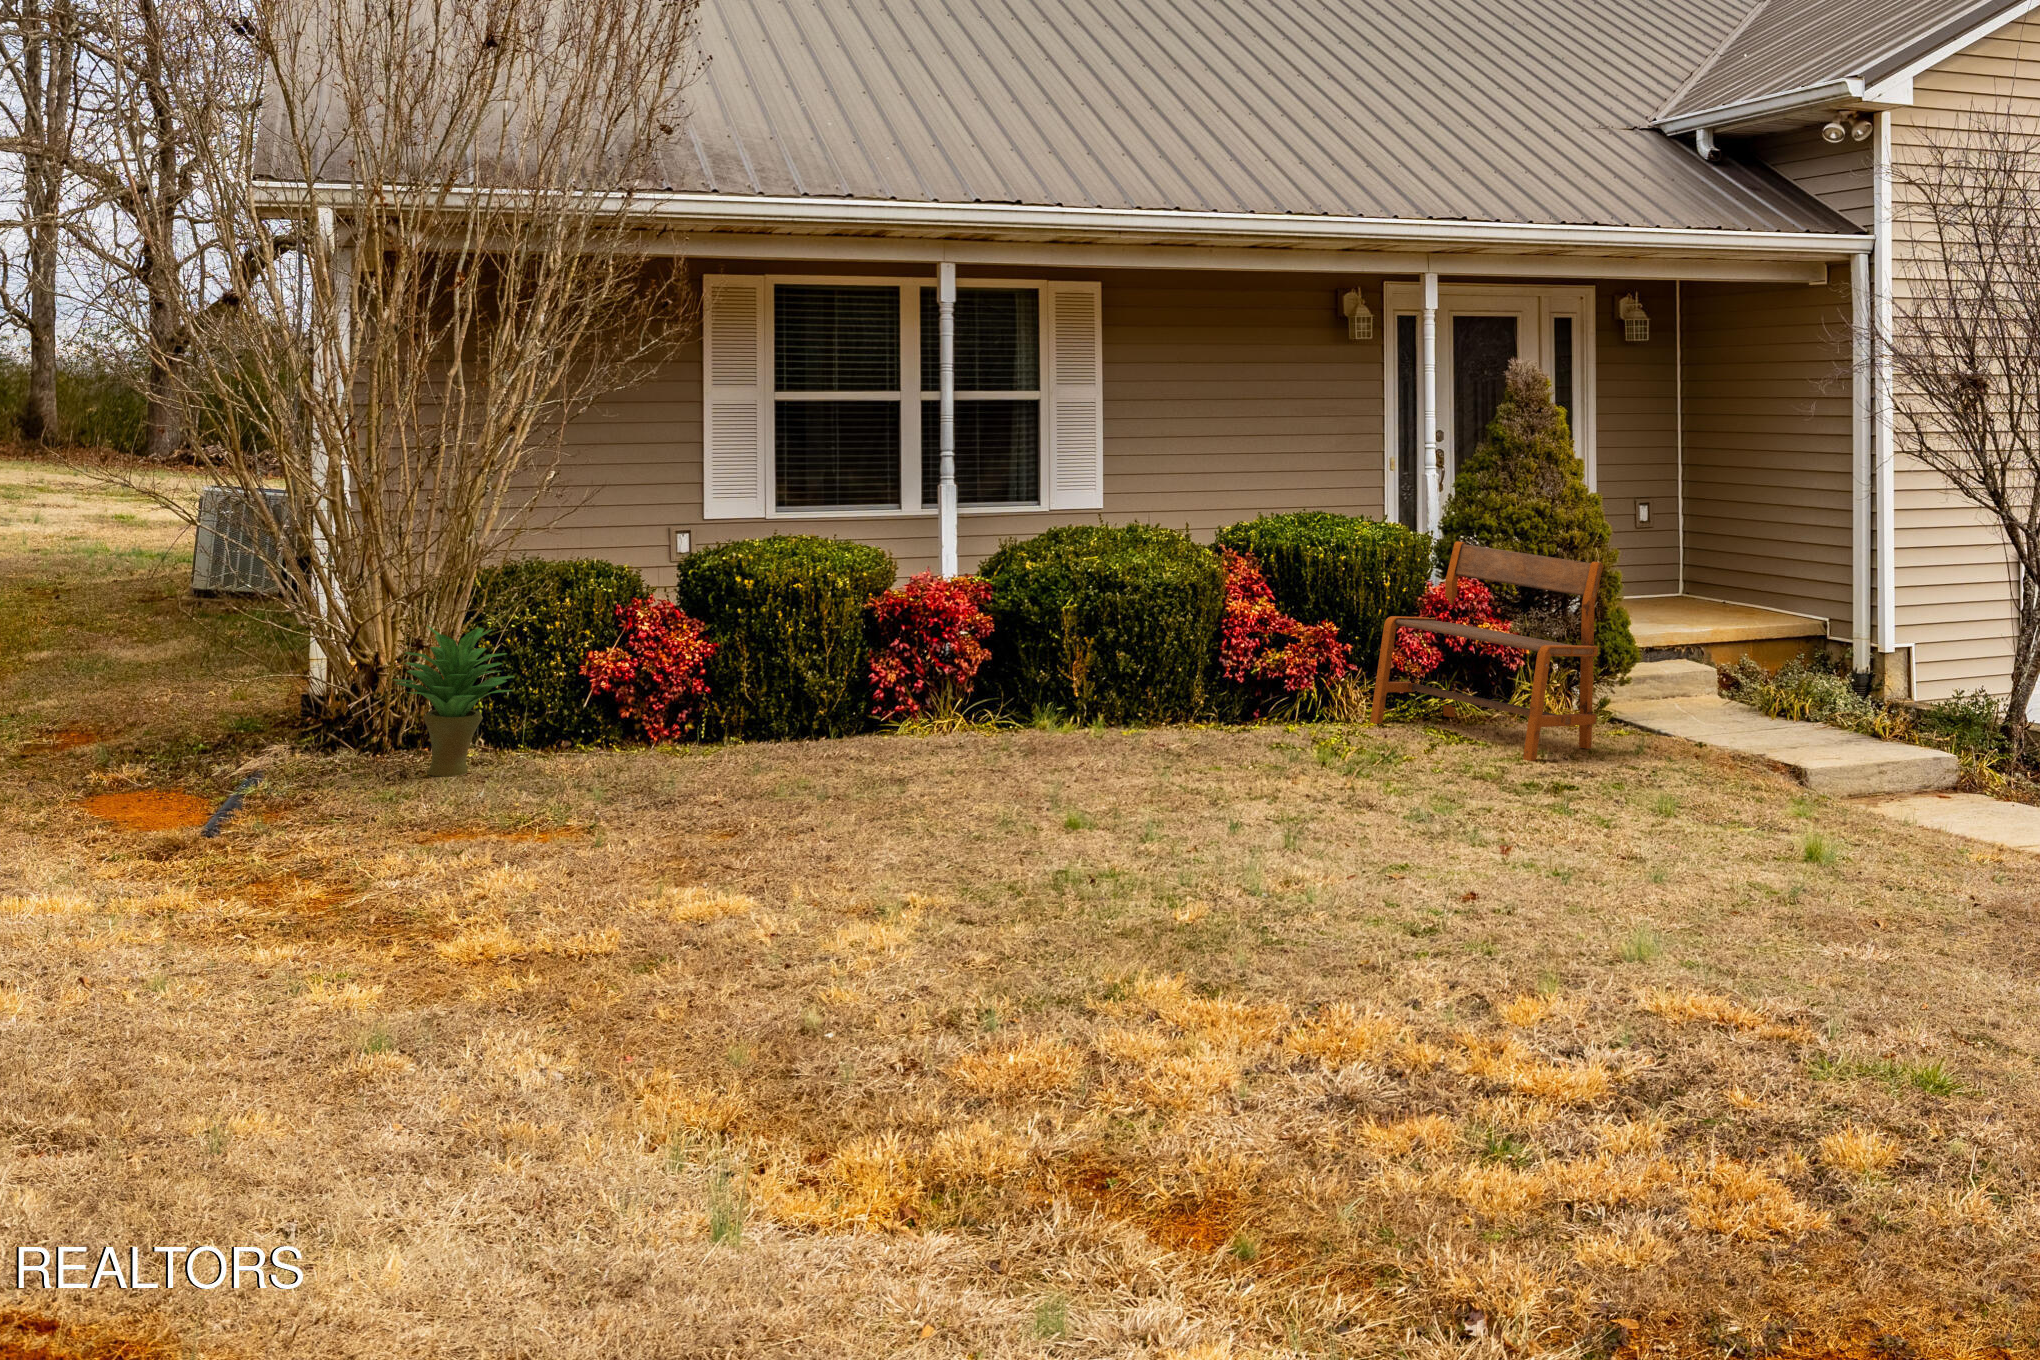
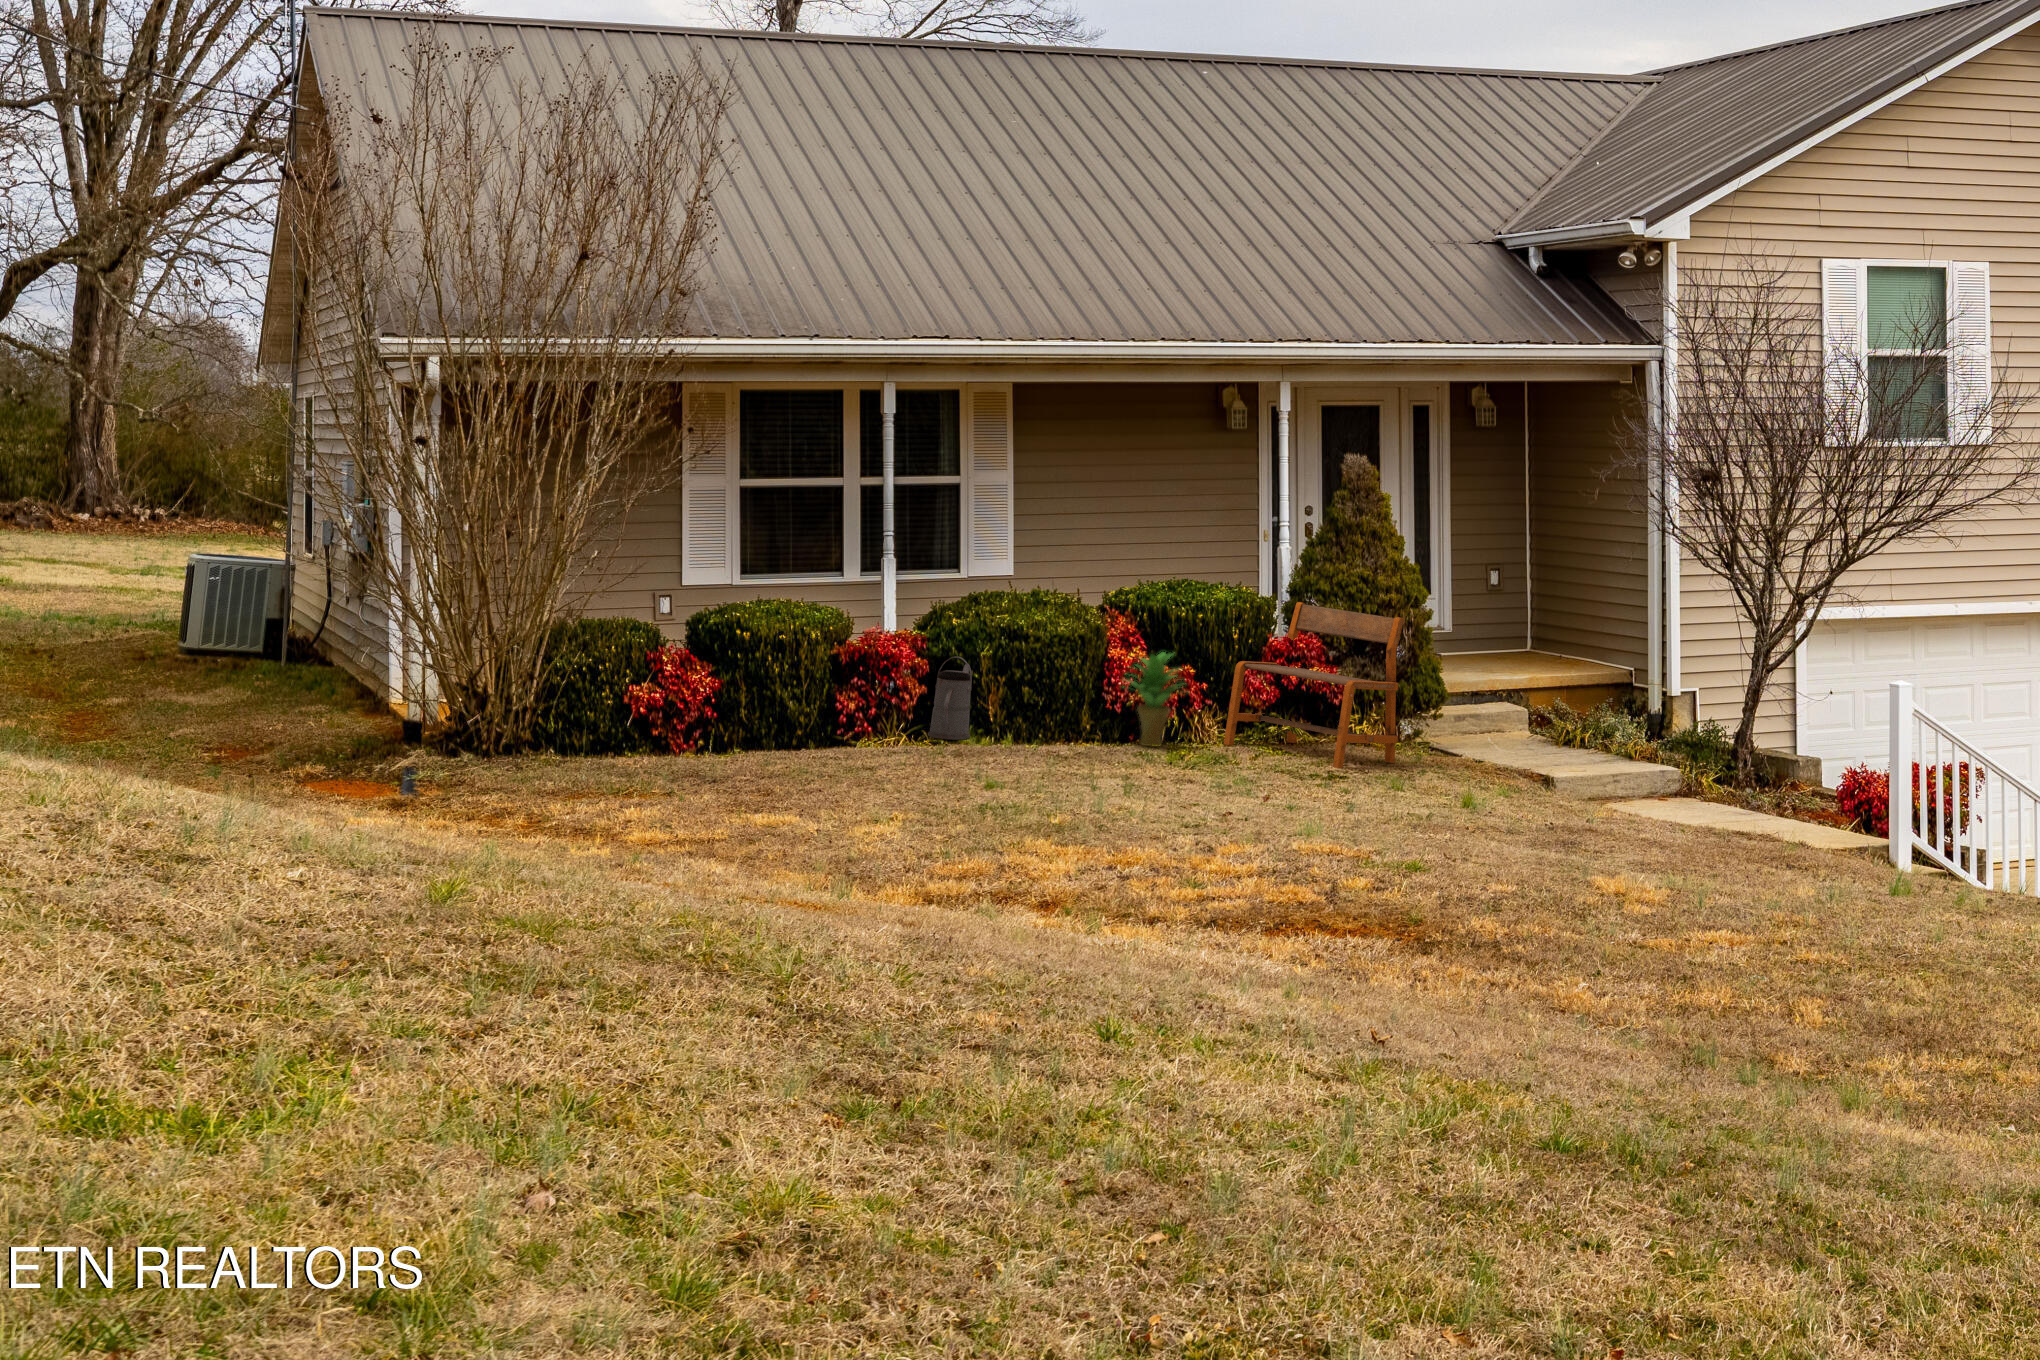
watering can: none [994,614,1051,726] -> present [928,657,972,740]
potted plant: present [393,625,514,777] -> present [1130,652,1179,747]

